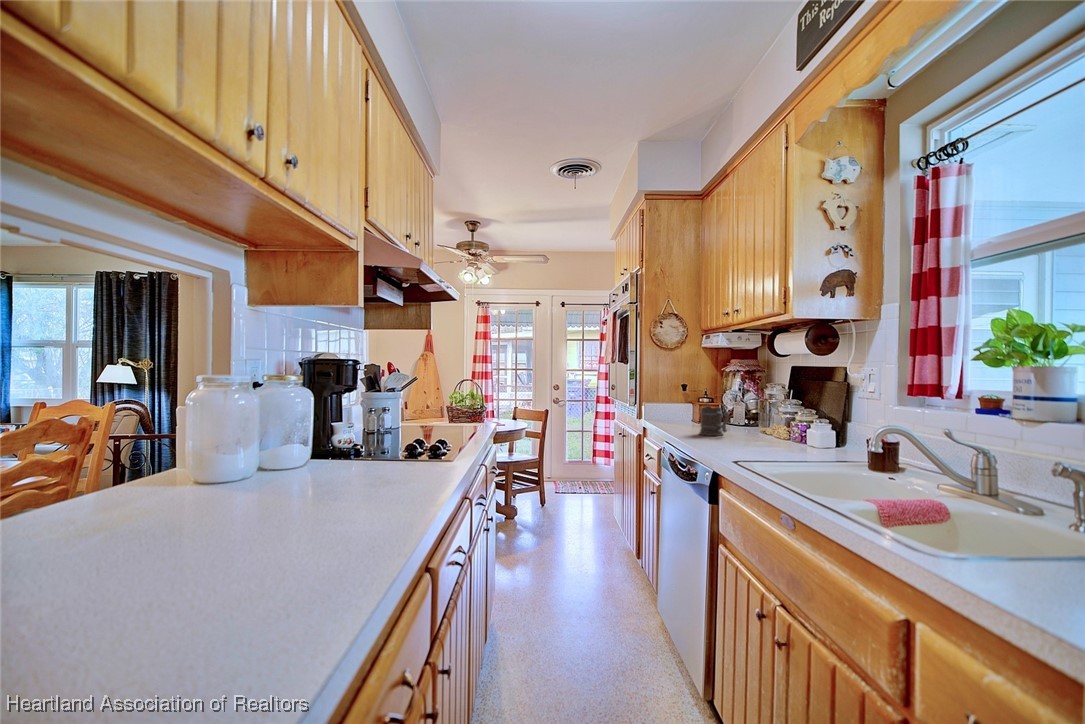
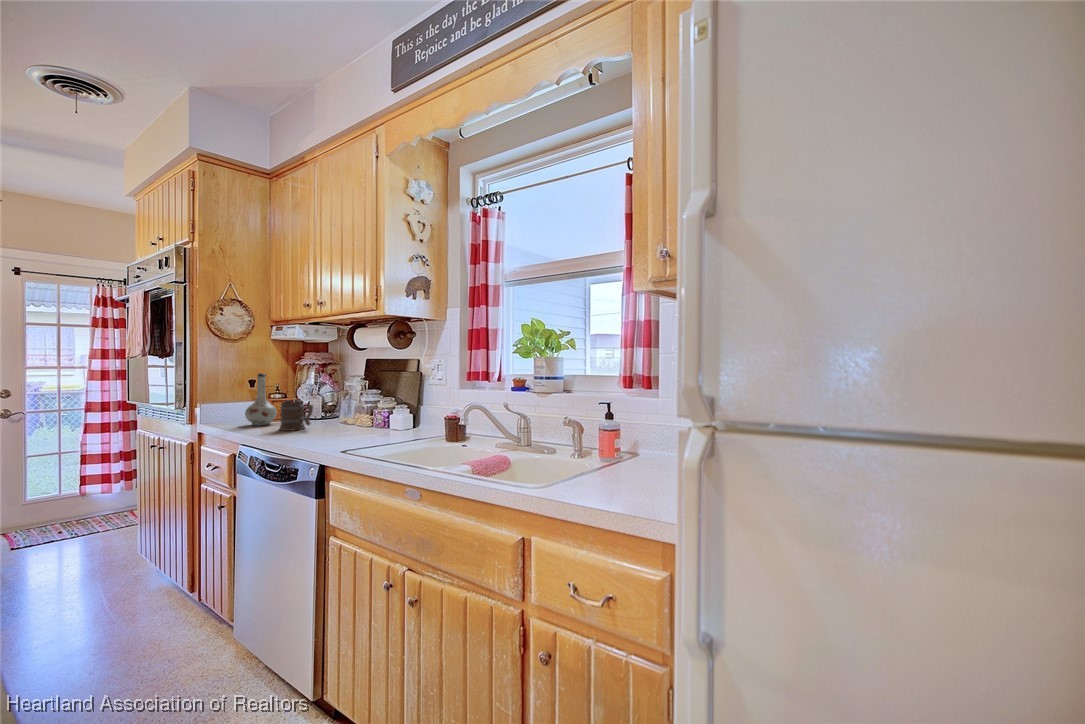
vase: none [676,379,703,428] -> present [245,374,277,425]

